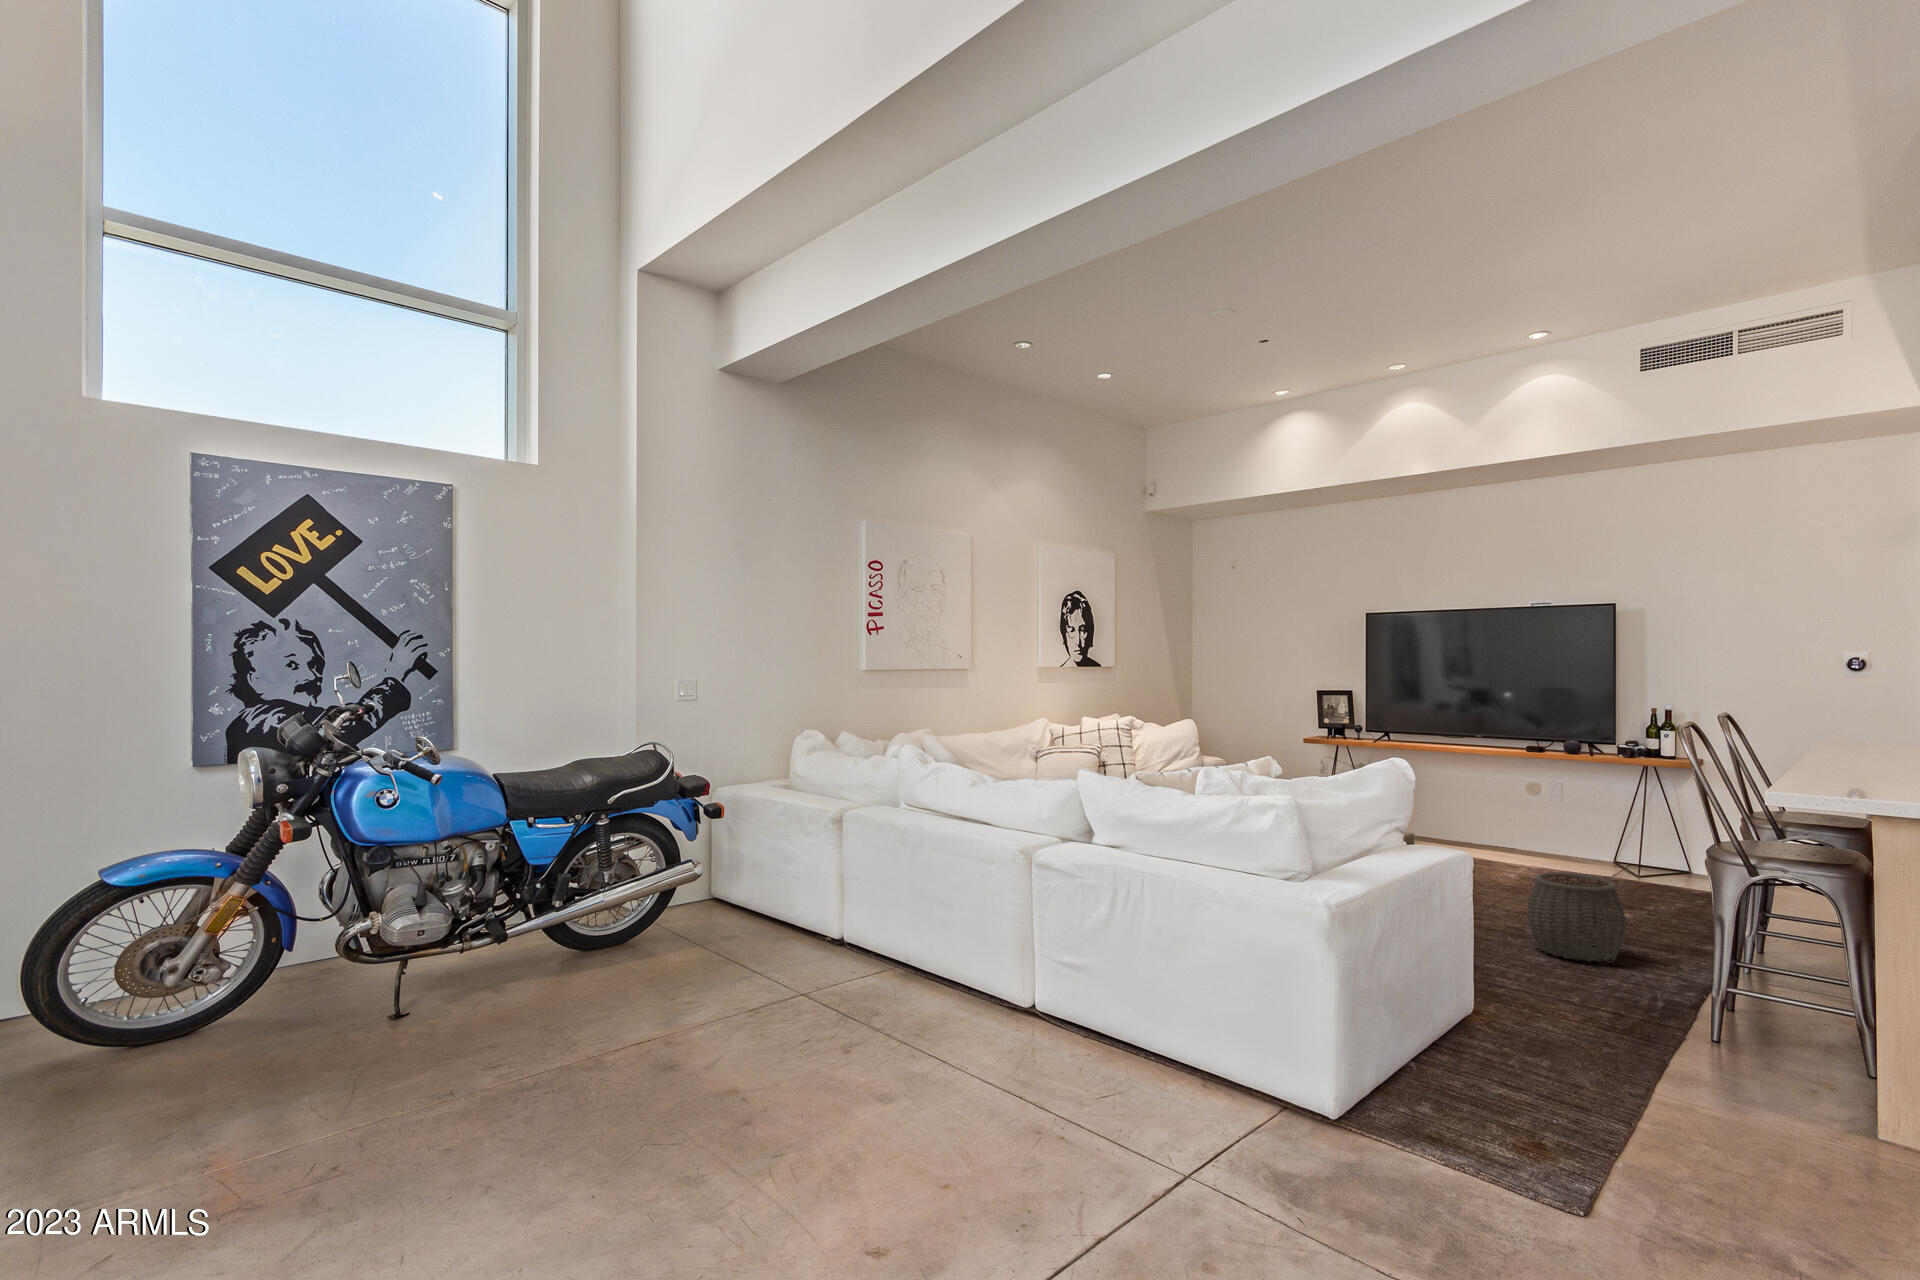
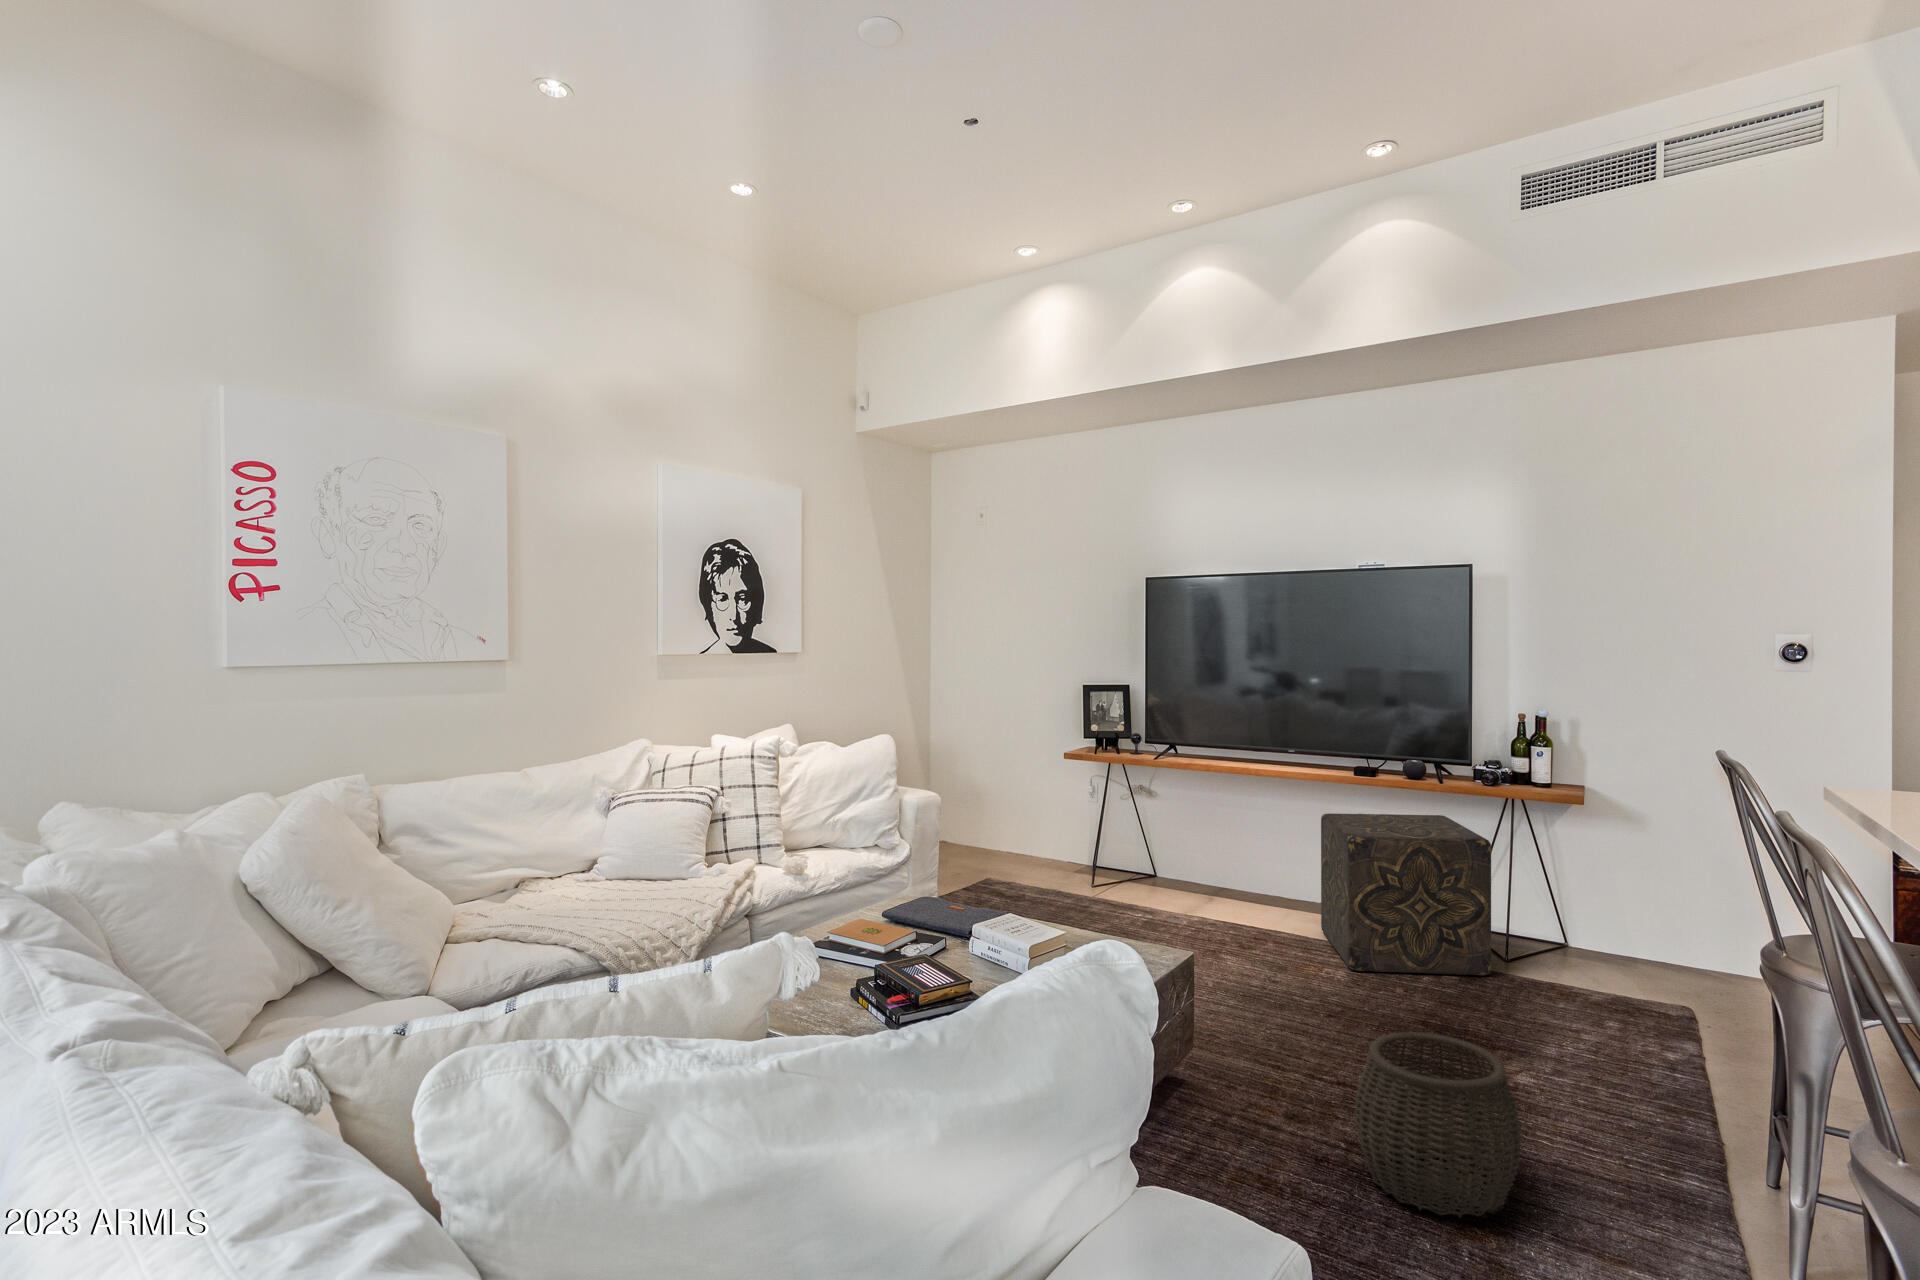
ottoman: none [1503,777,1628,882] -> present [1321,813,1491,975]

